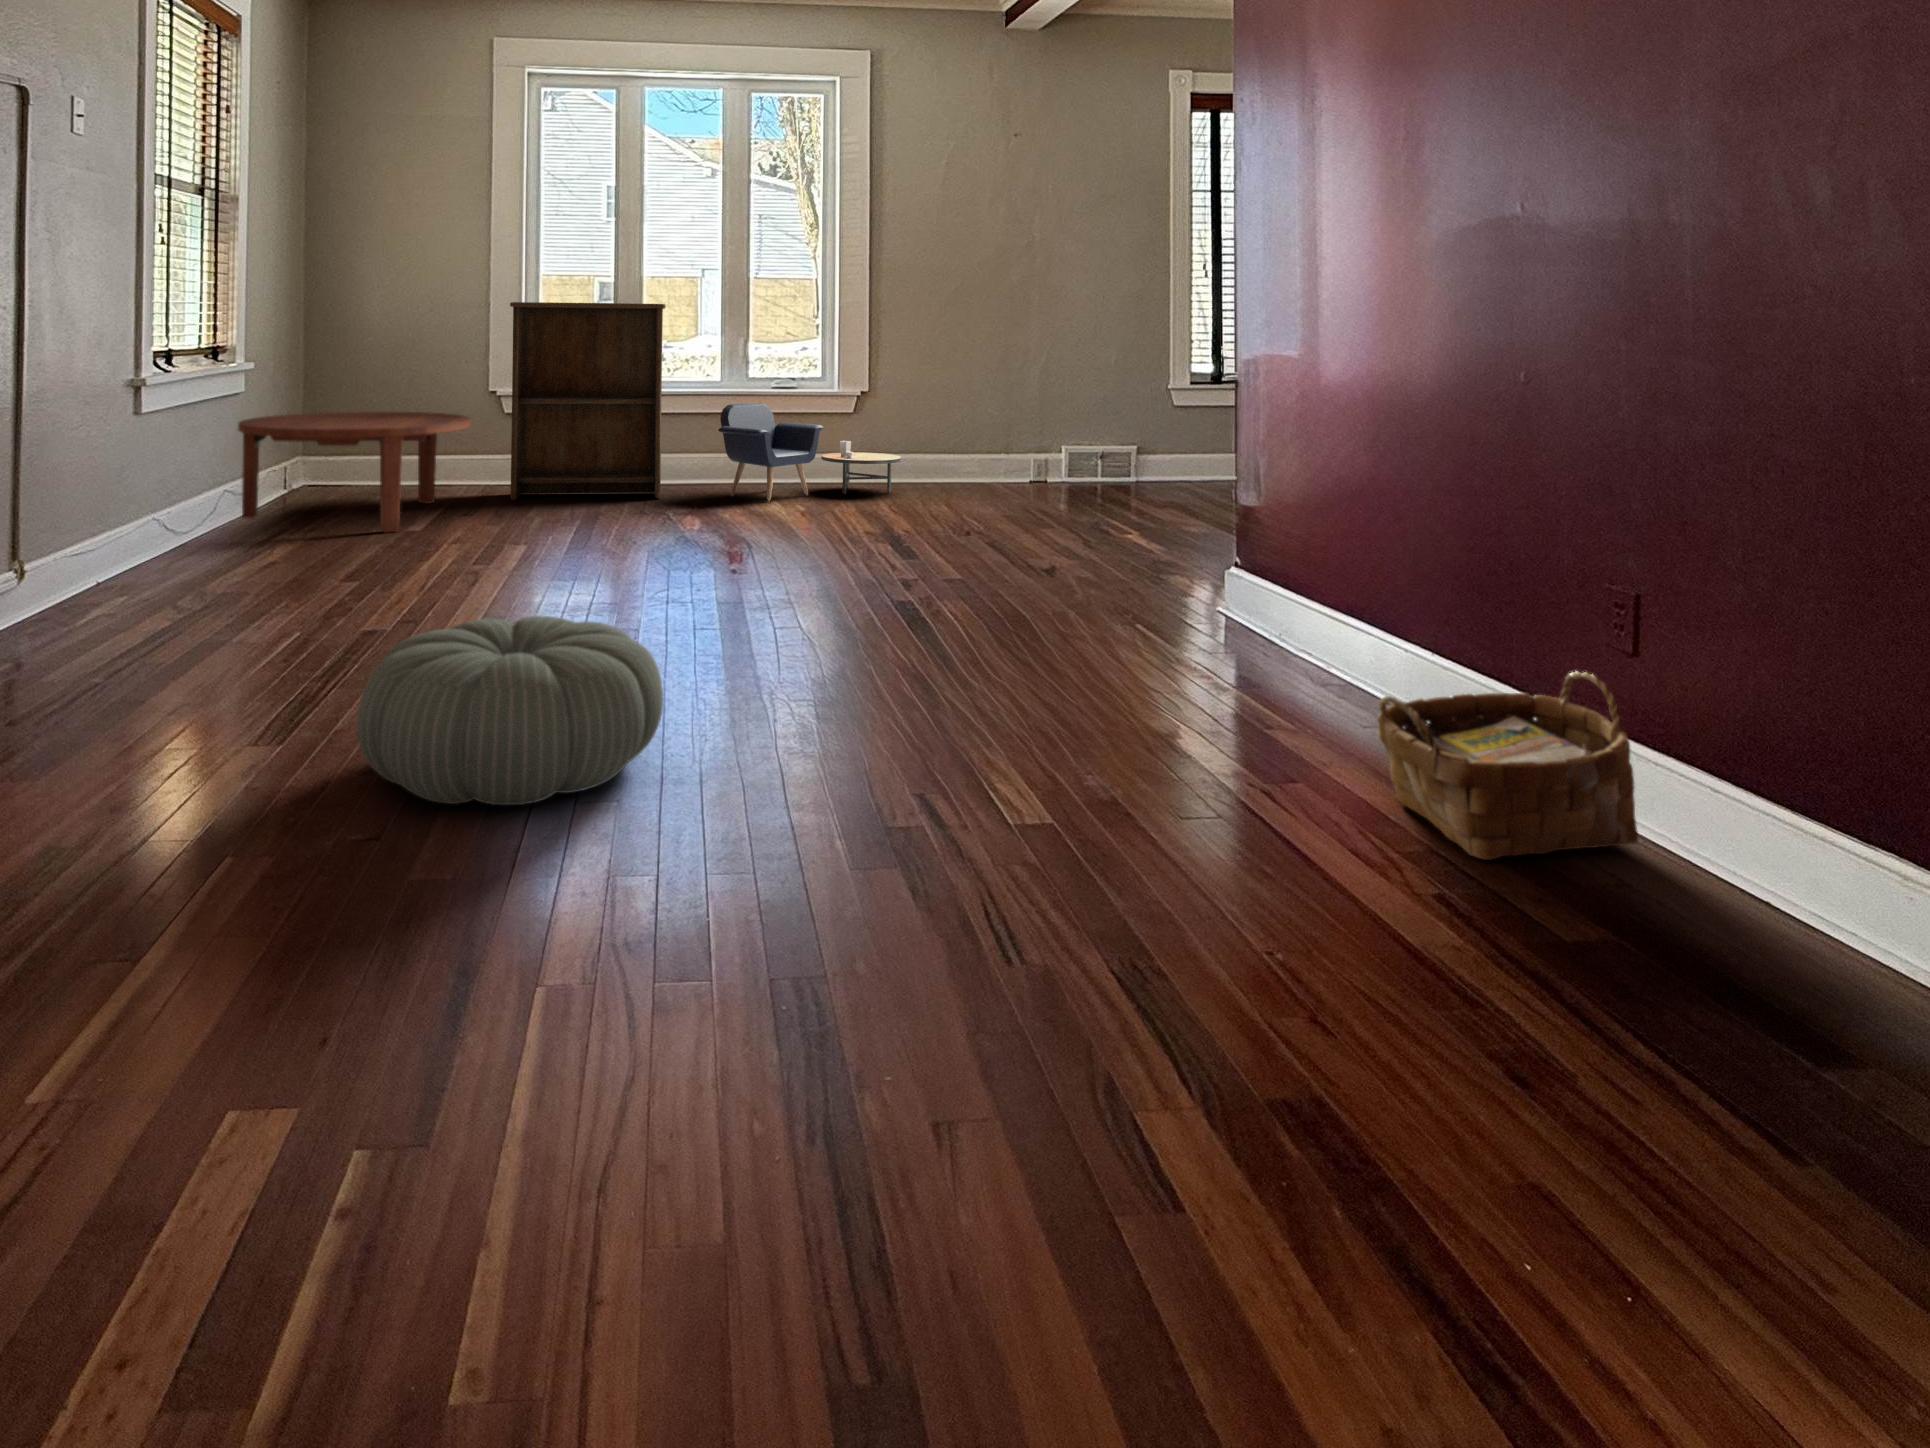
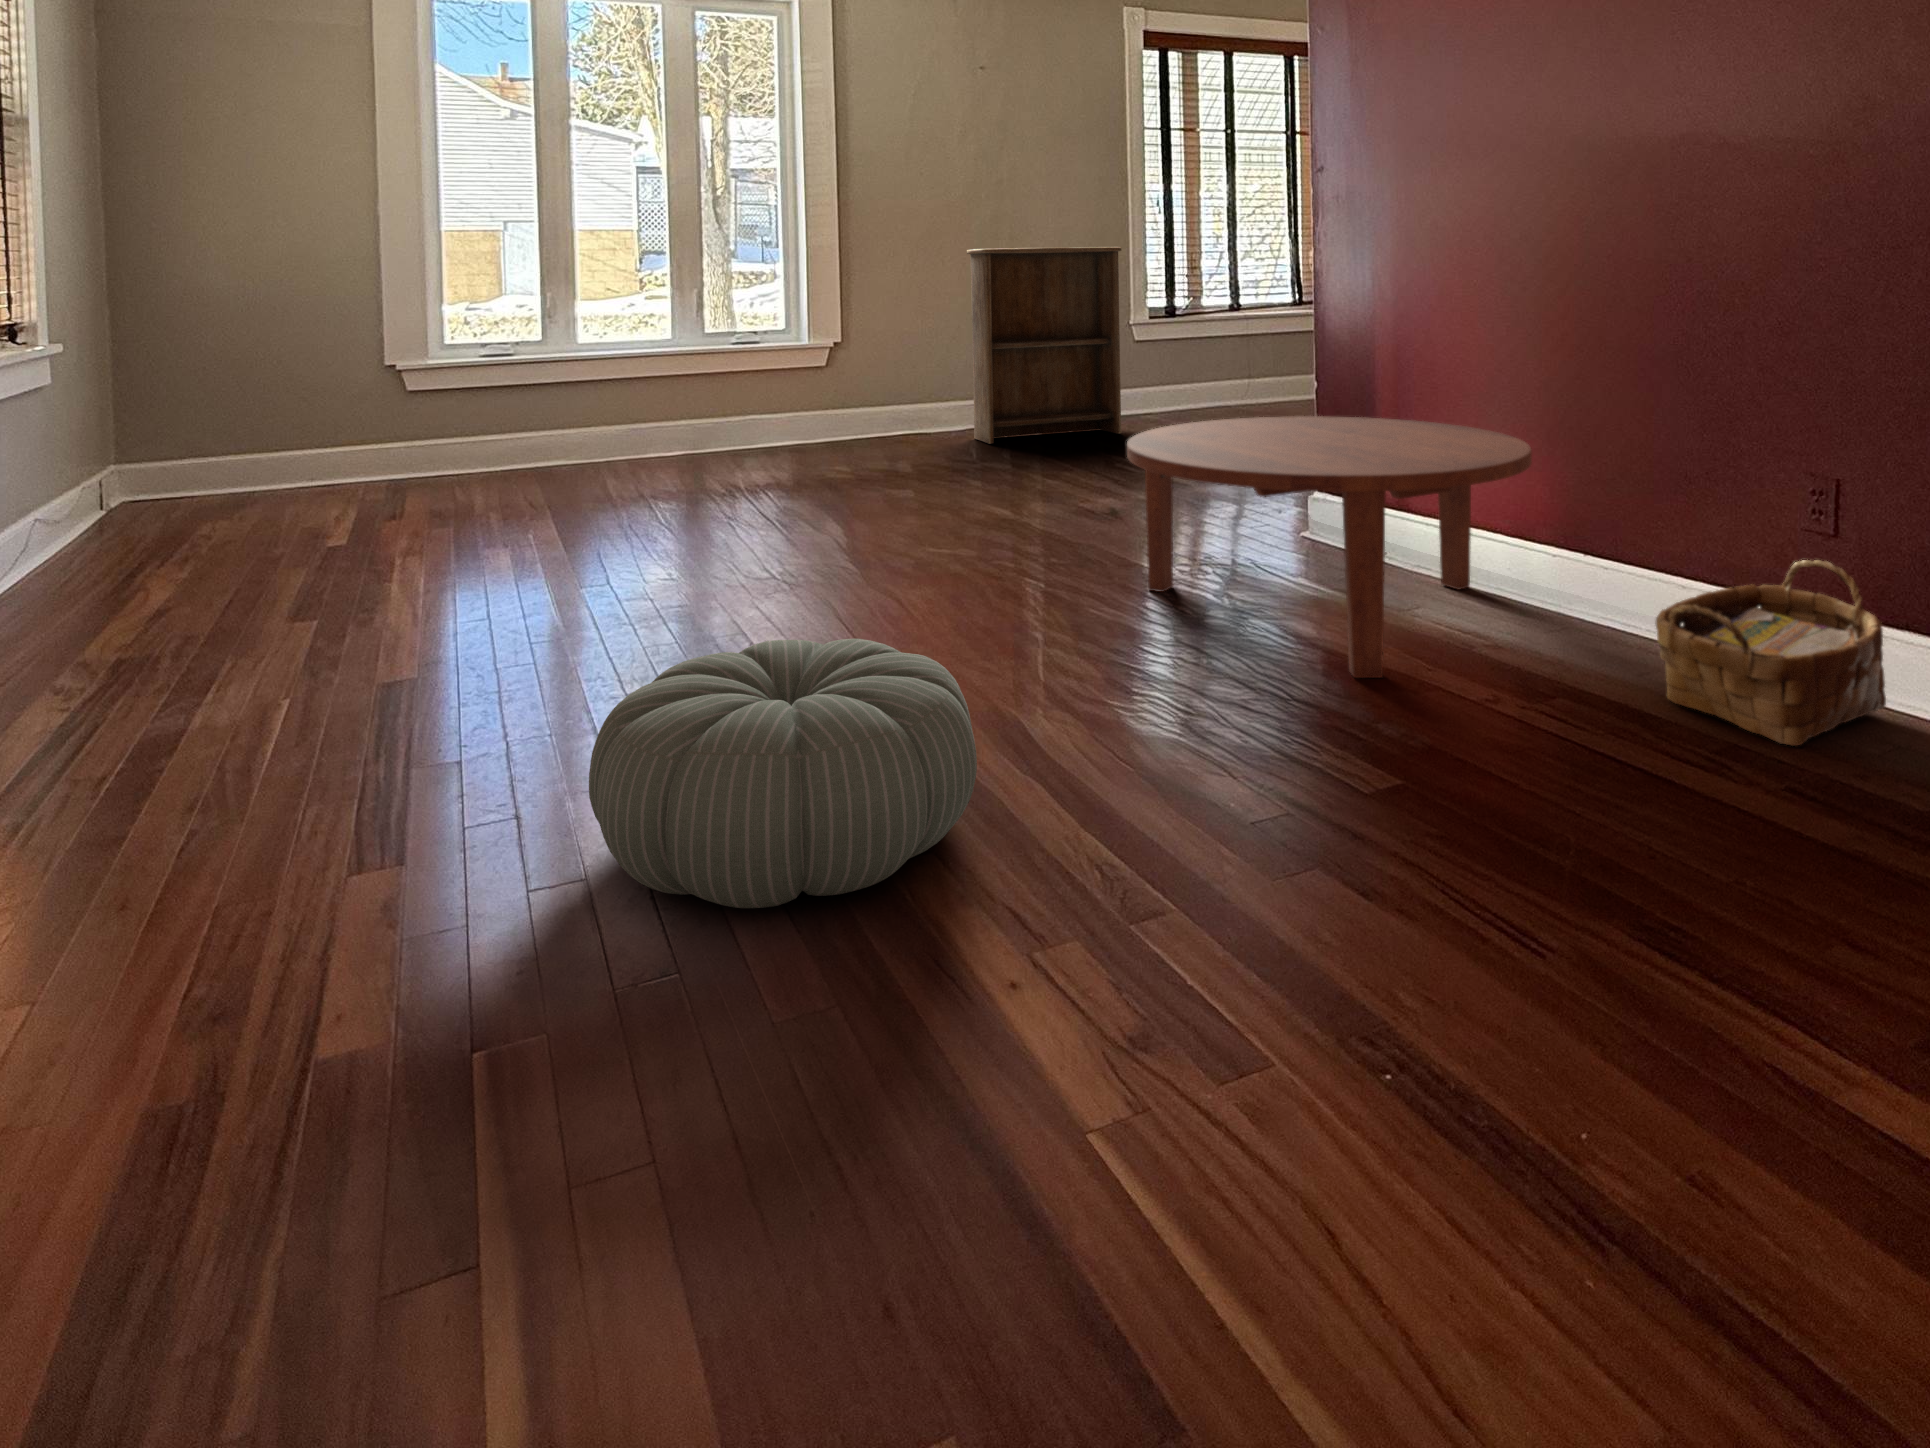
bookshelf: present [510,302,666,500] -> present [967,247,1121,444]
armchair: present [718,403,901,501] -> none [691,360,886,467]
coffee table: present [238,412,471,532] -> present [1127,416,1532,678]

